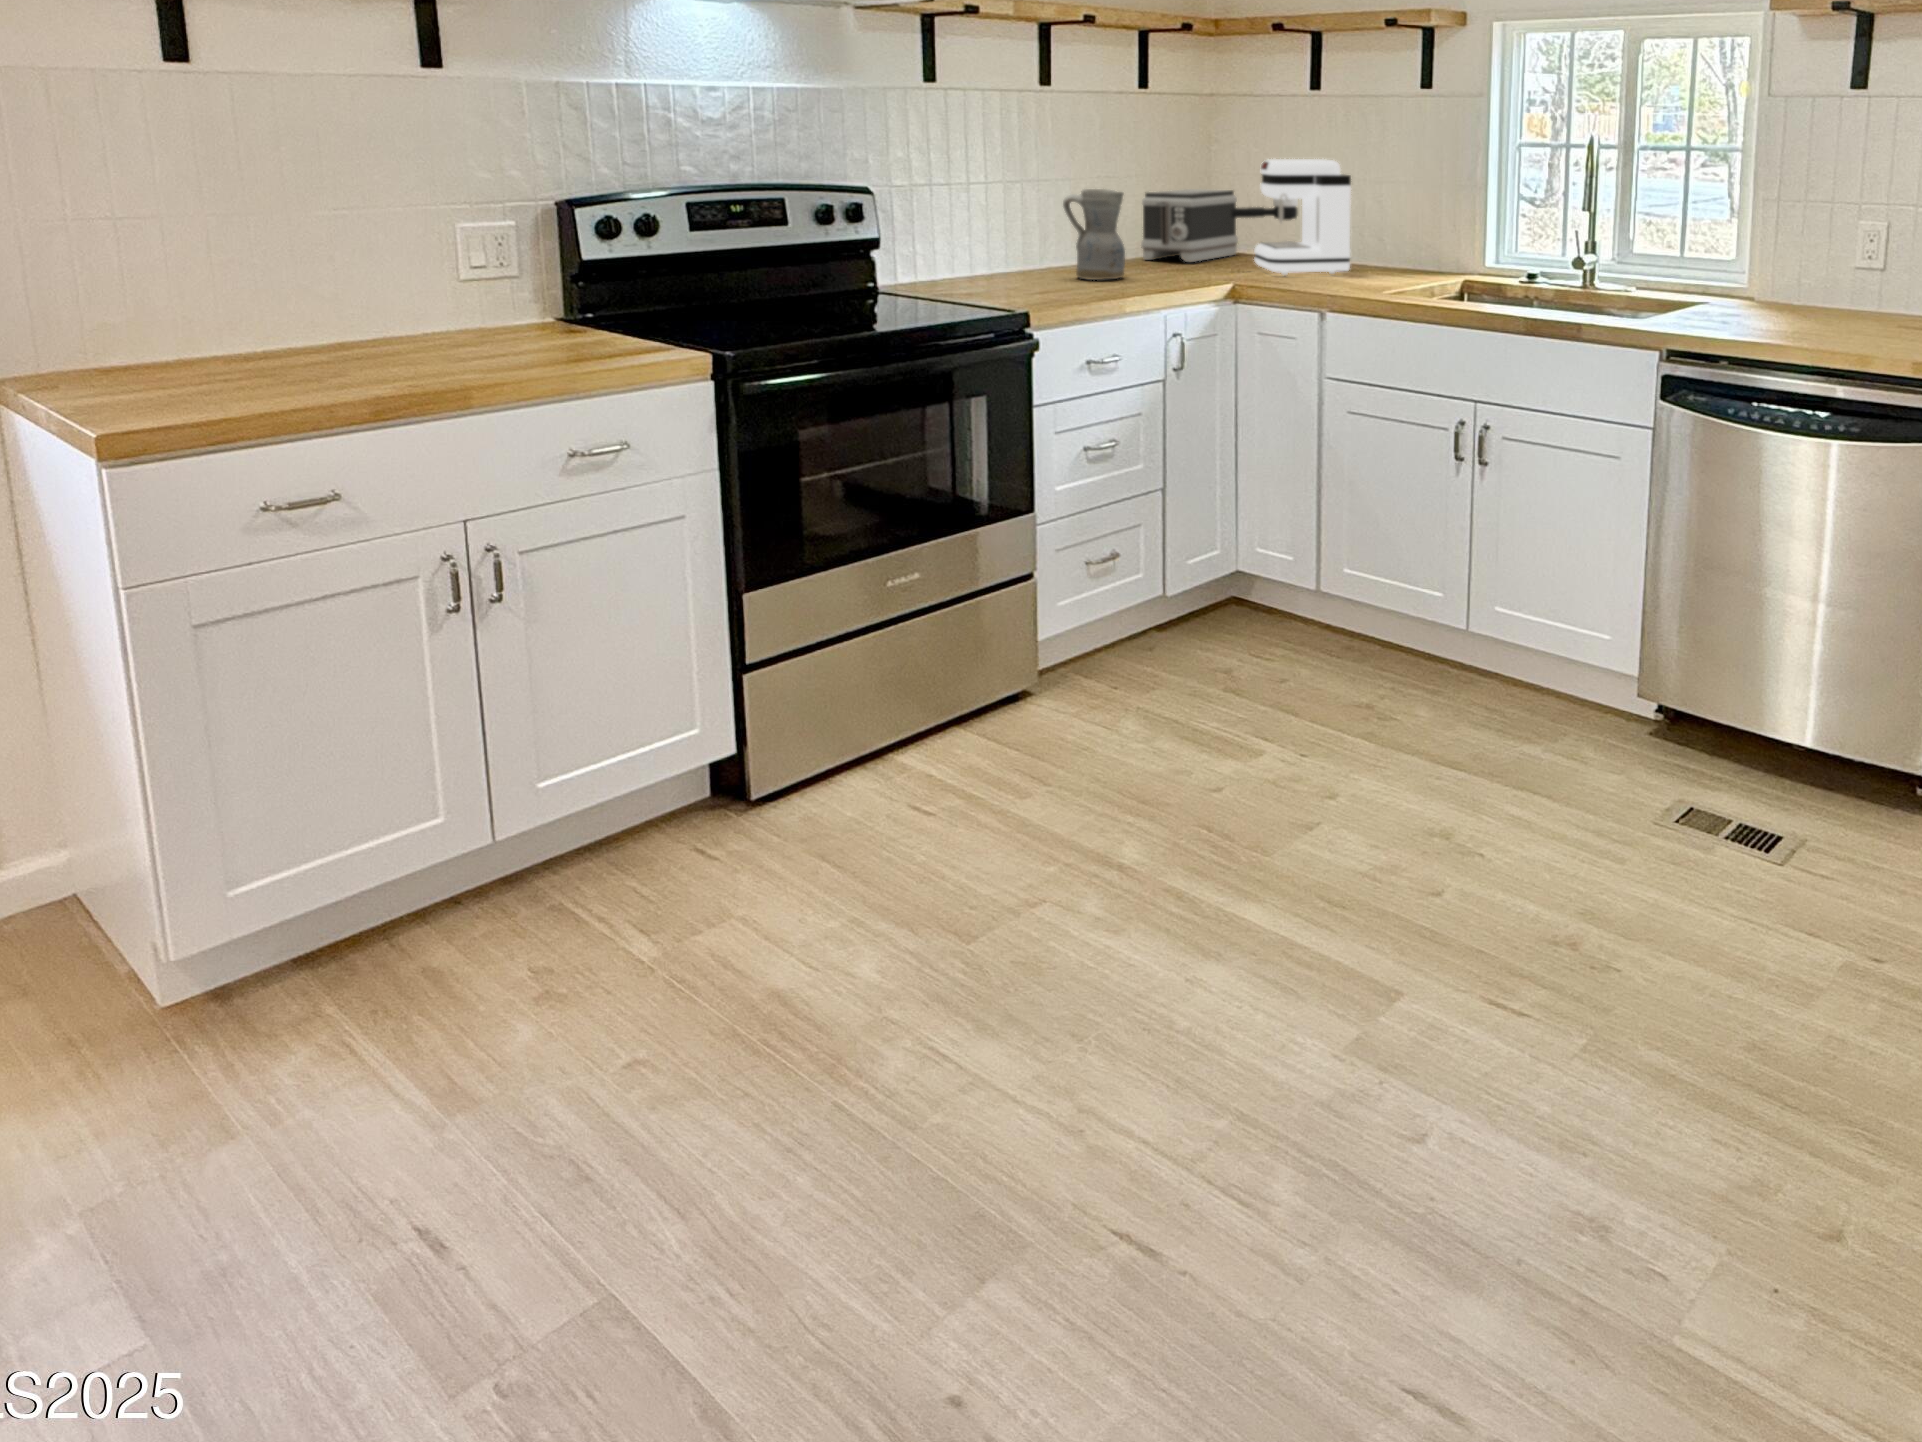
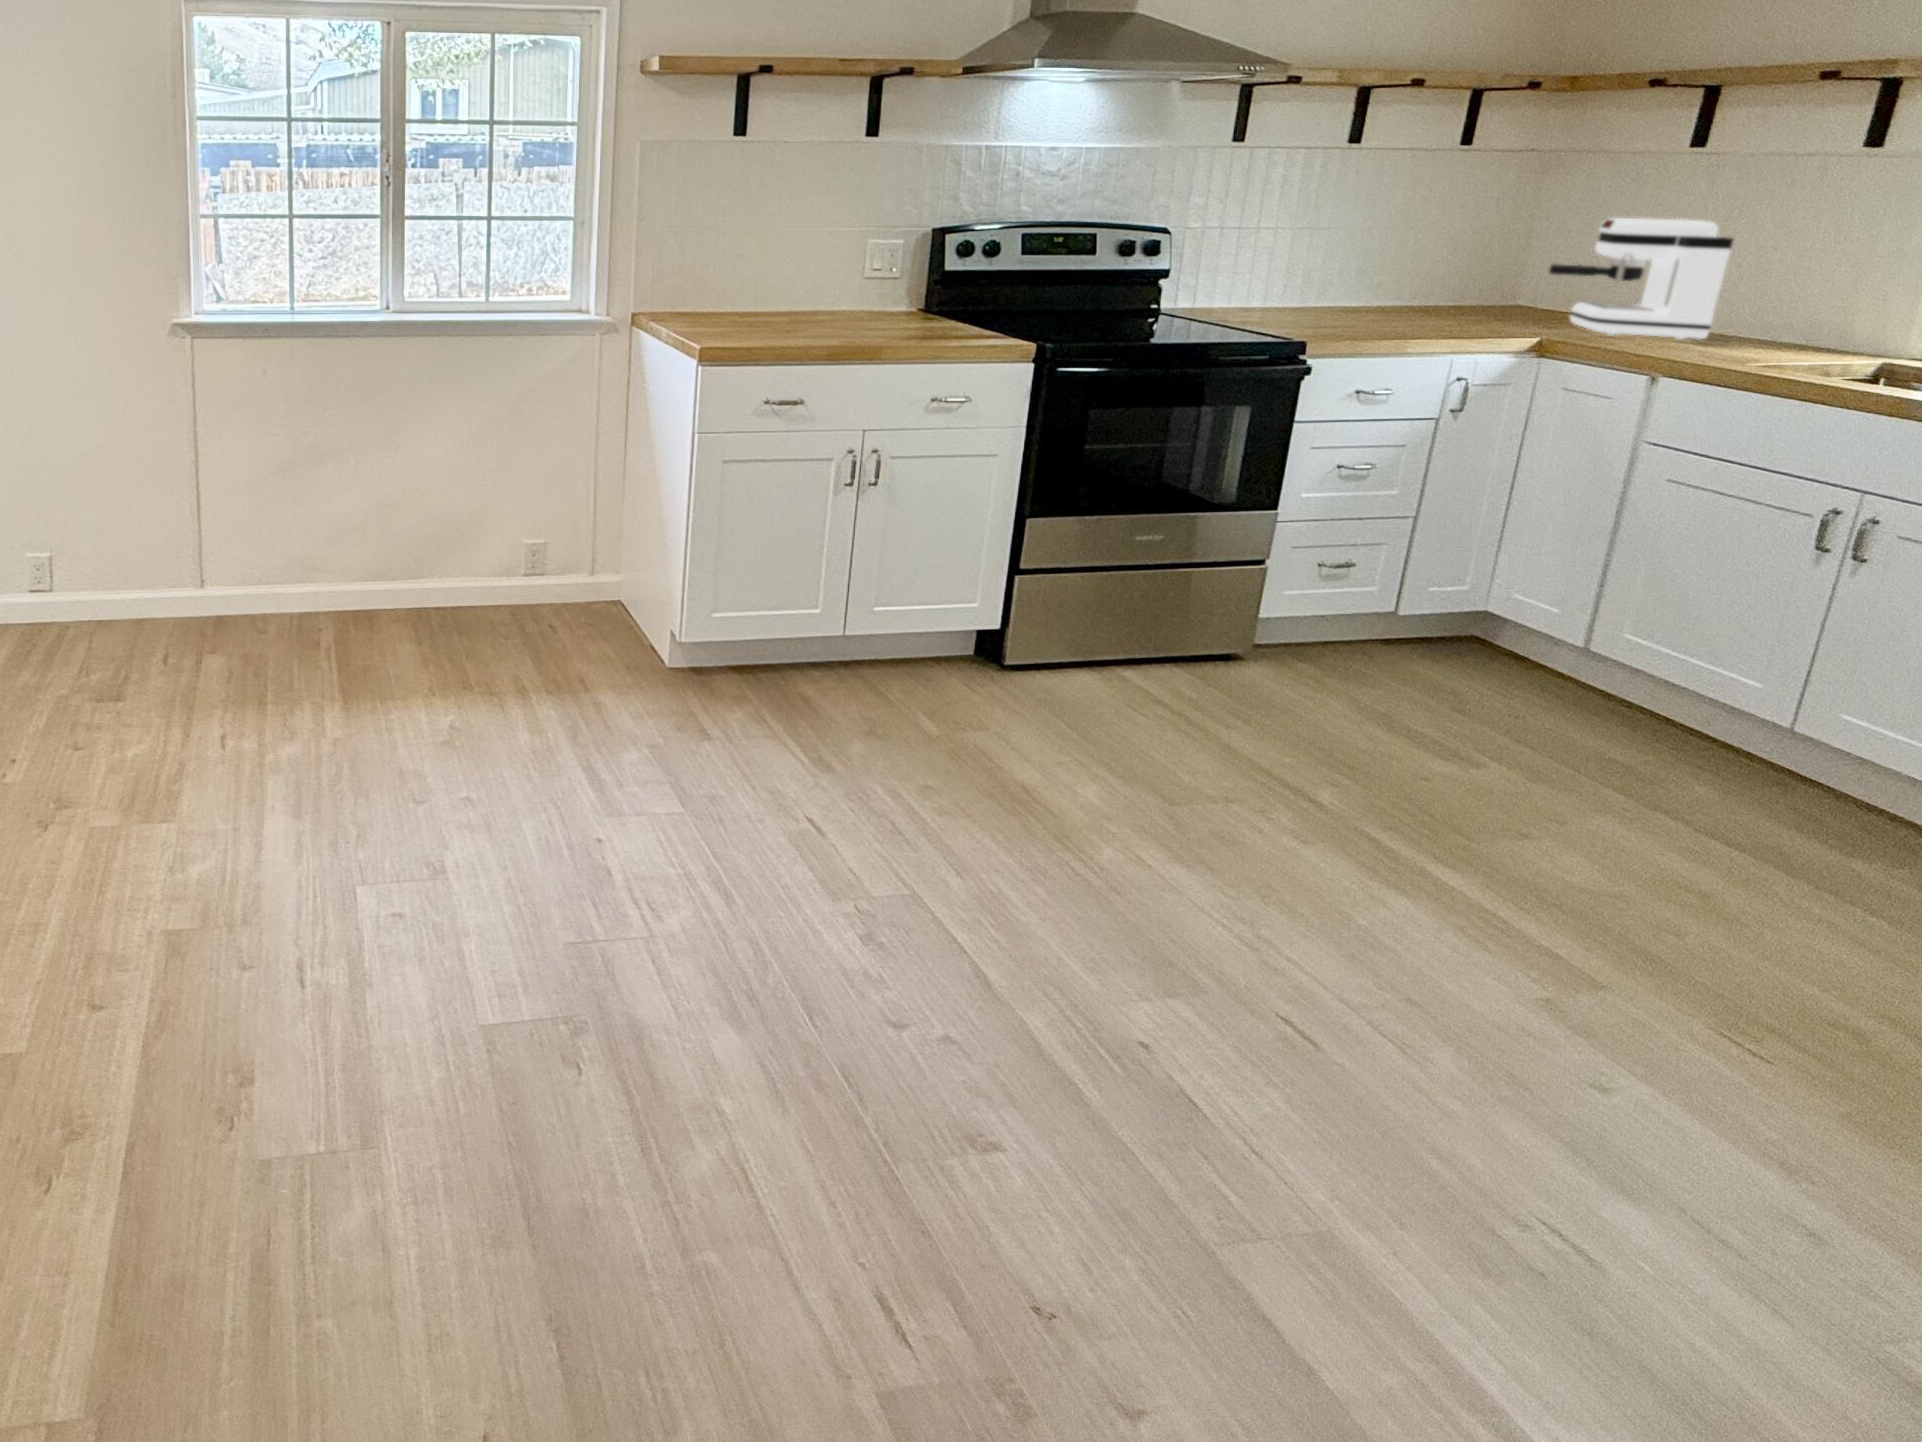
ceramic pitcher: present [1063,189,1125,280] -> none [1350,238,1423,322]
toaster: present [1141,189,1238,262] -> none [1425,244,1556,314]

